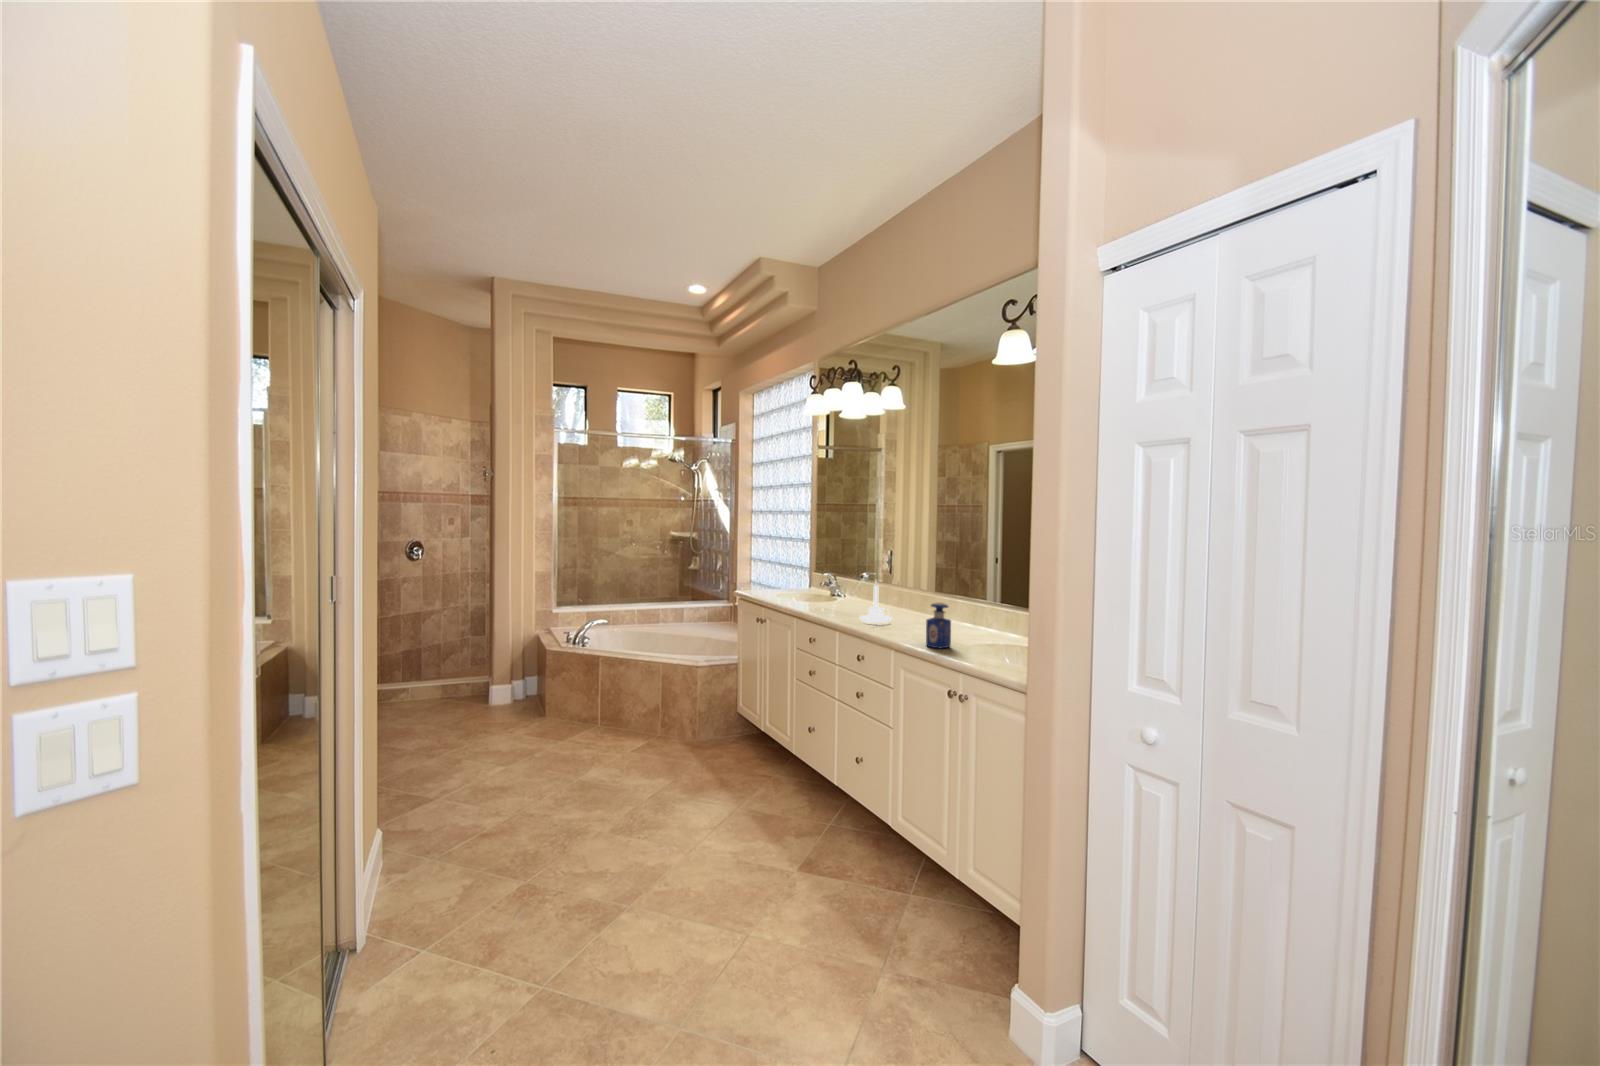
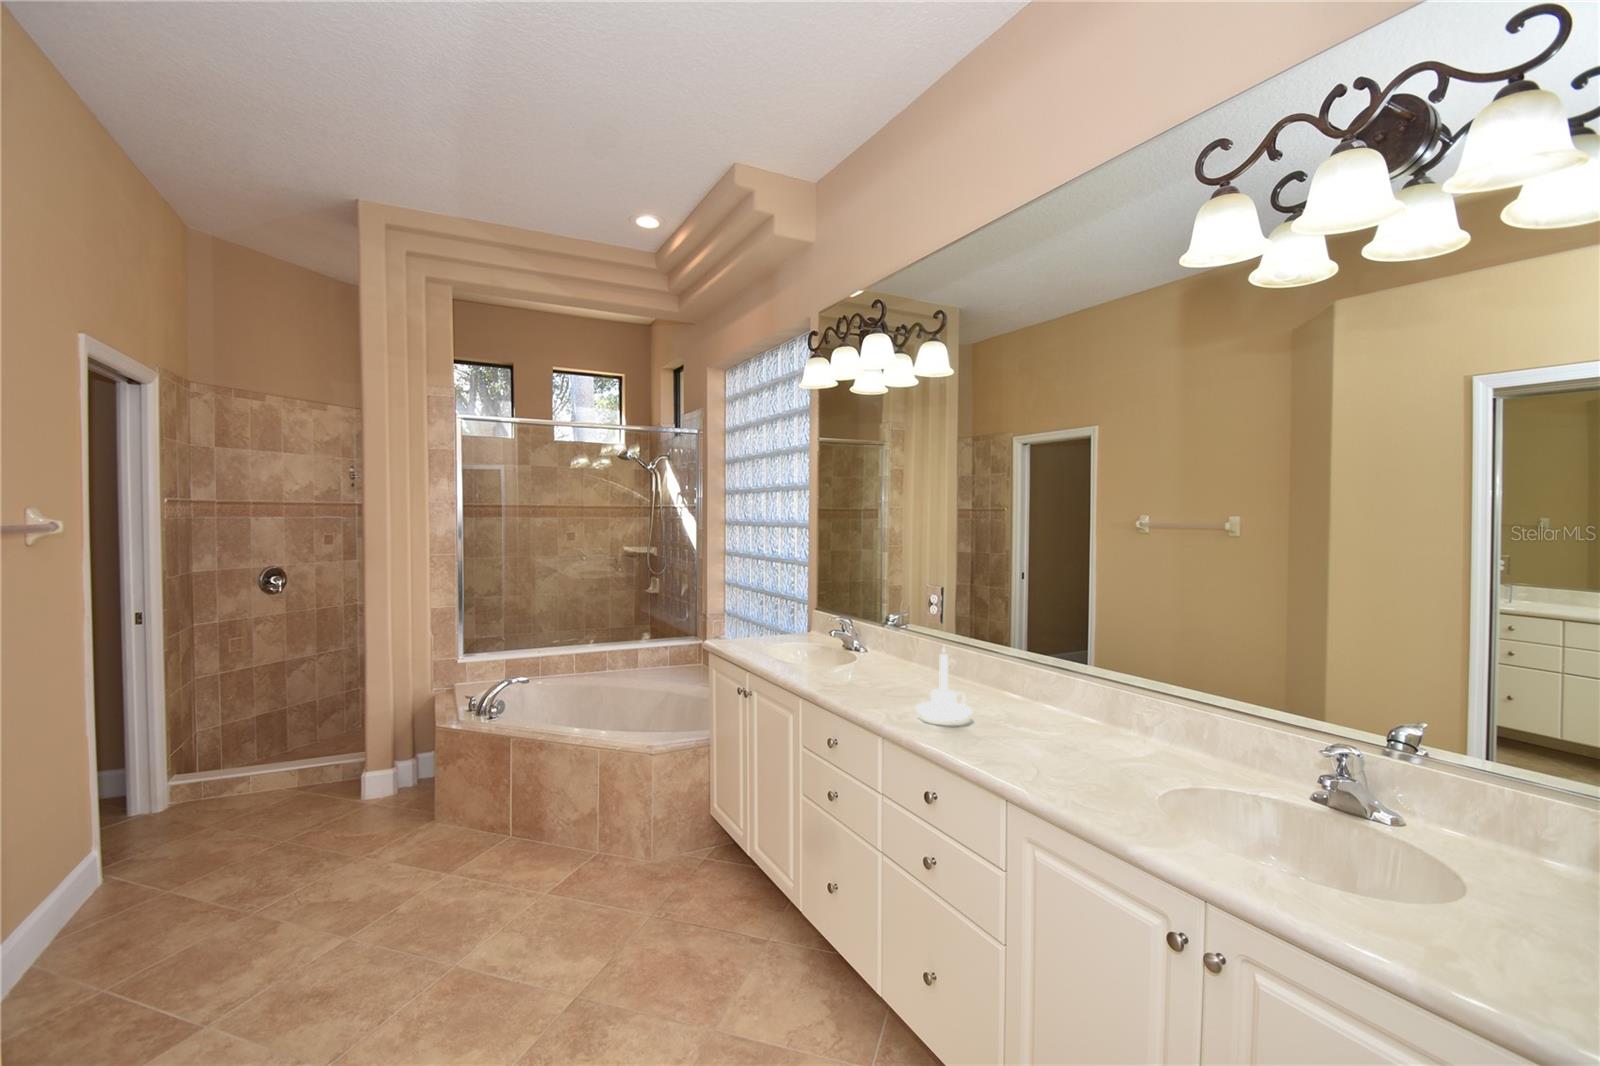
perfume bottle: present [926,603,951,648] -> none [1091,718,1144,818]

